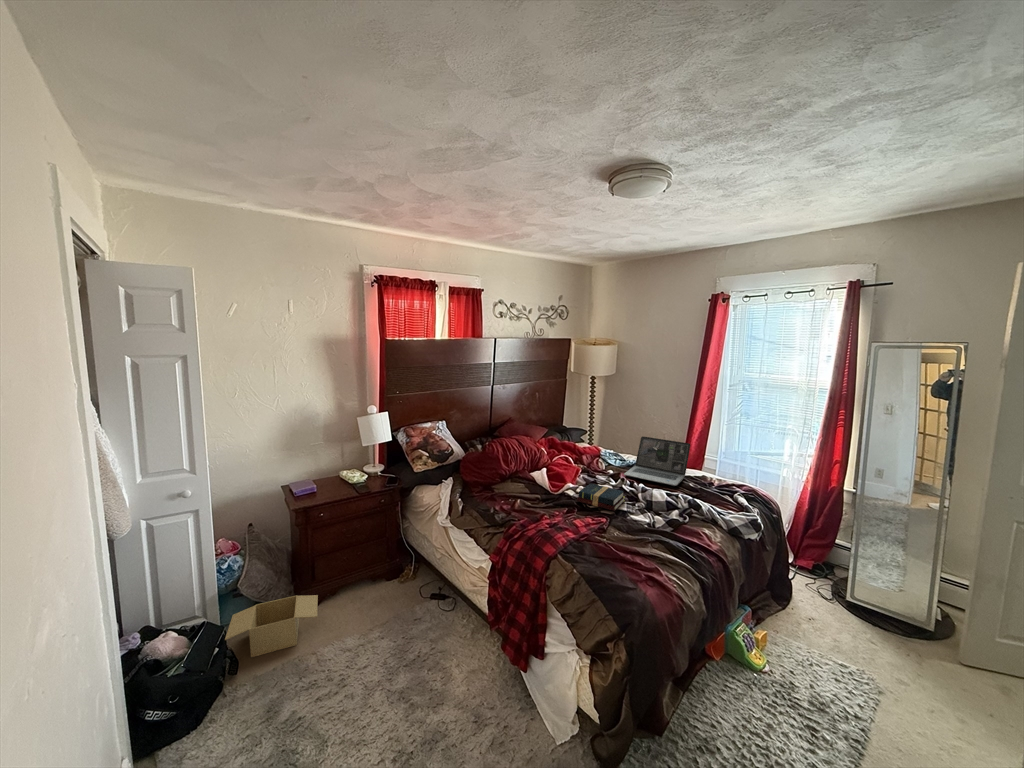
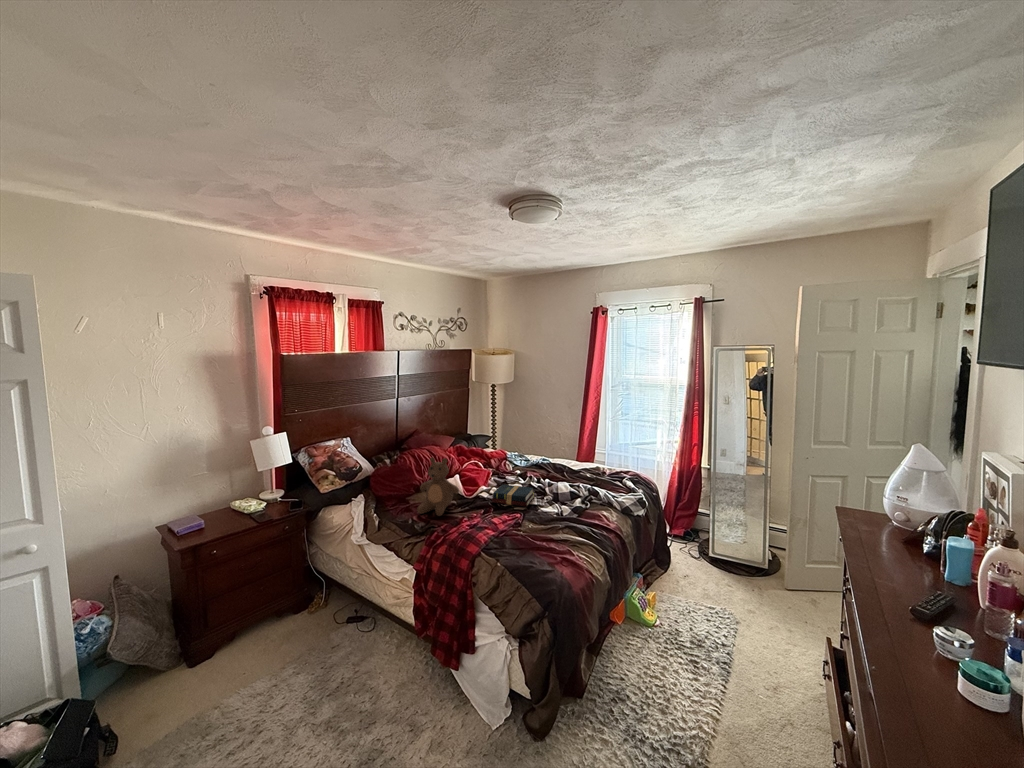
laptop: present [624,436,690,486] -> none [530,437,585,479]
teddy bear: none [499,448,543,509] -> present [417,457,459,516]
cardboard box: present [225,595,318,657] -> none [95,644,216,731]

